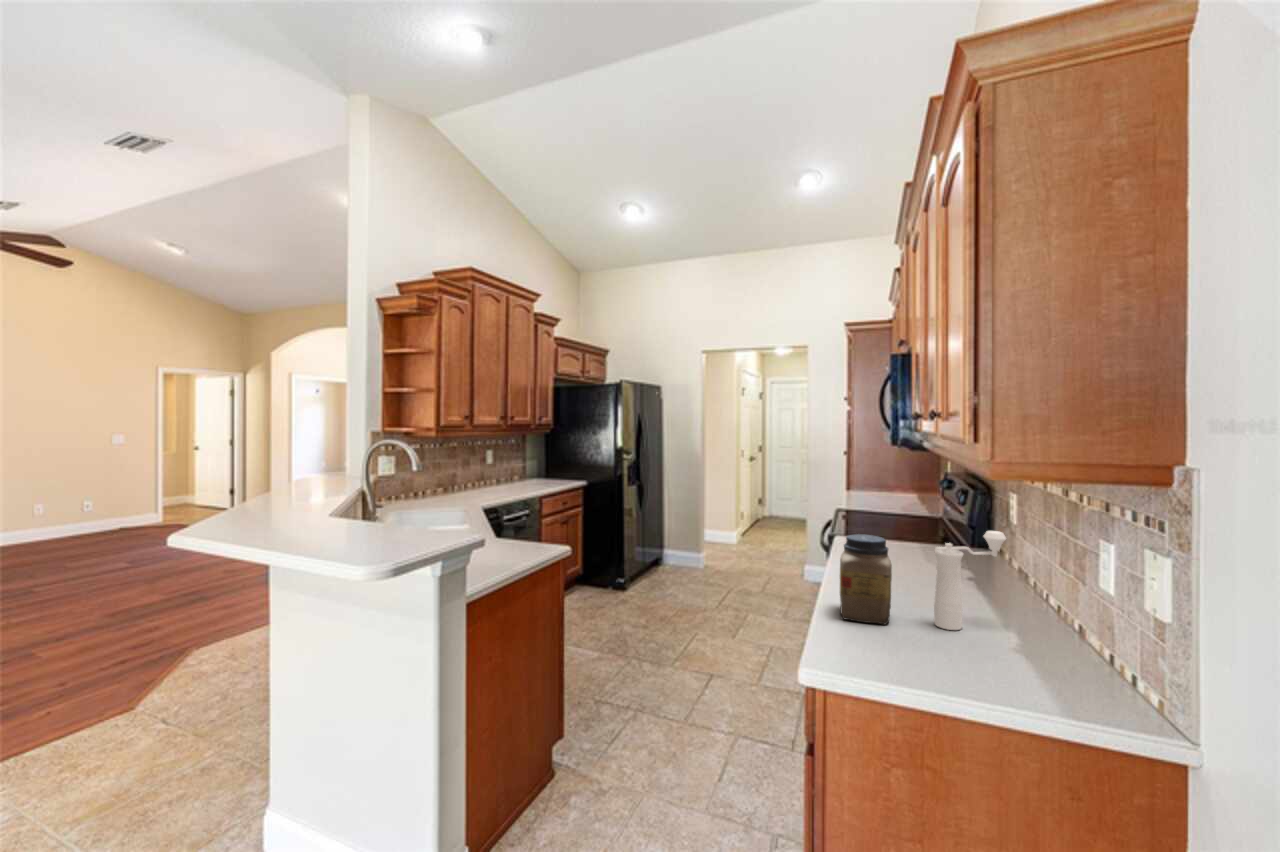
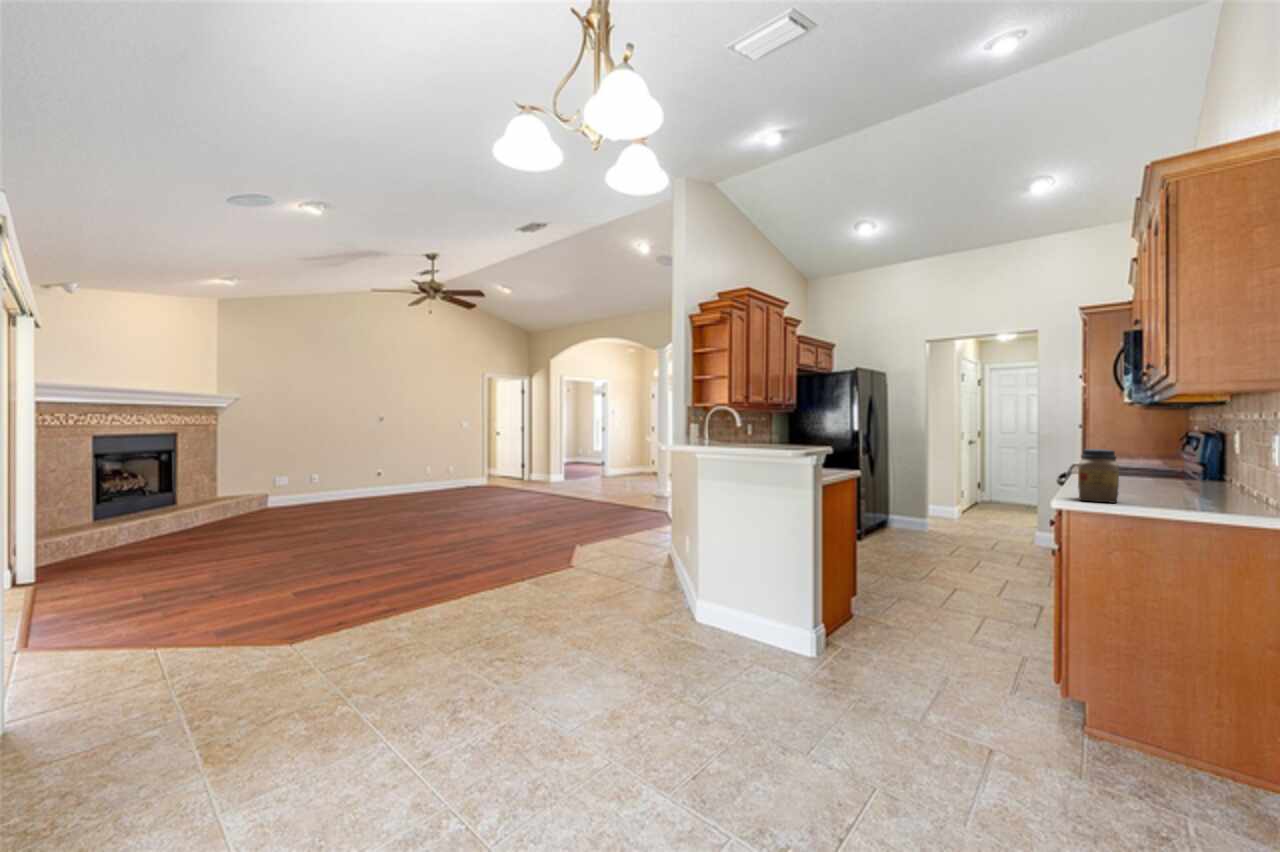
pepper mill: present [934,531,1006,630] -> none [1153,444,1214,506]

